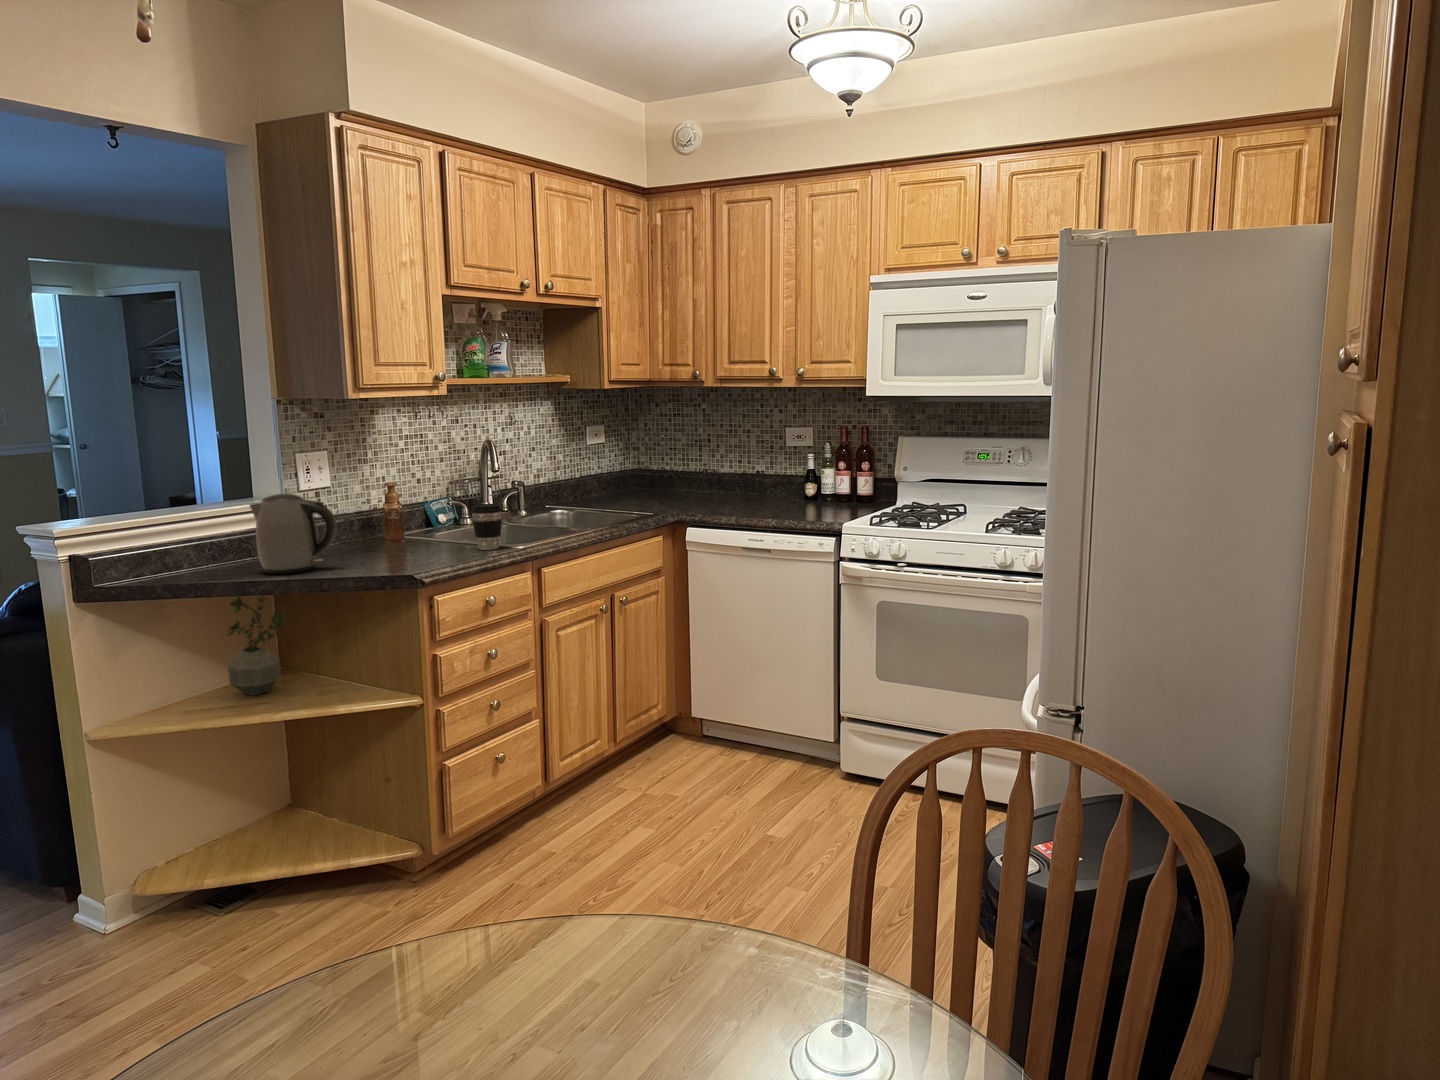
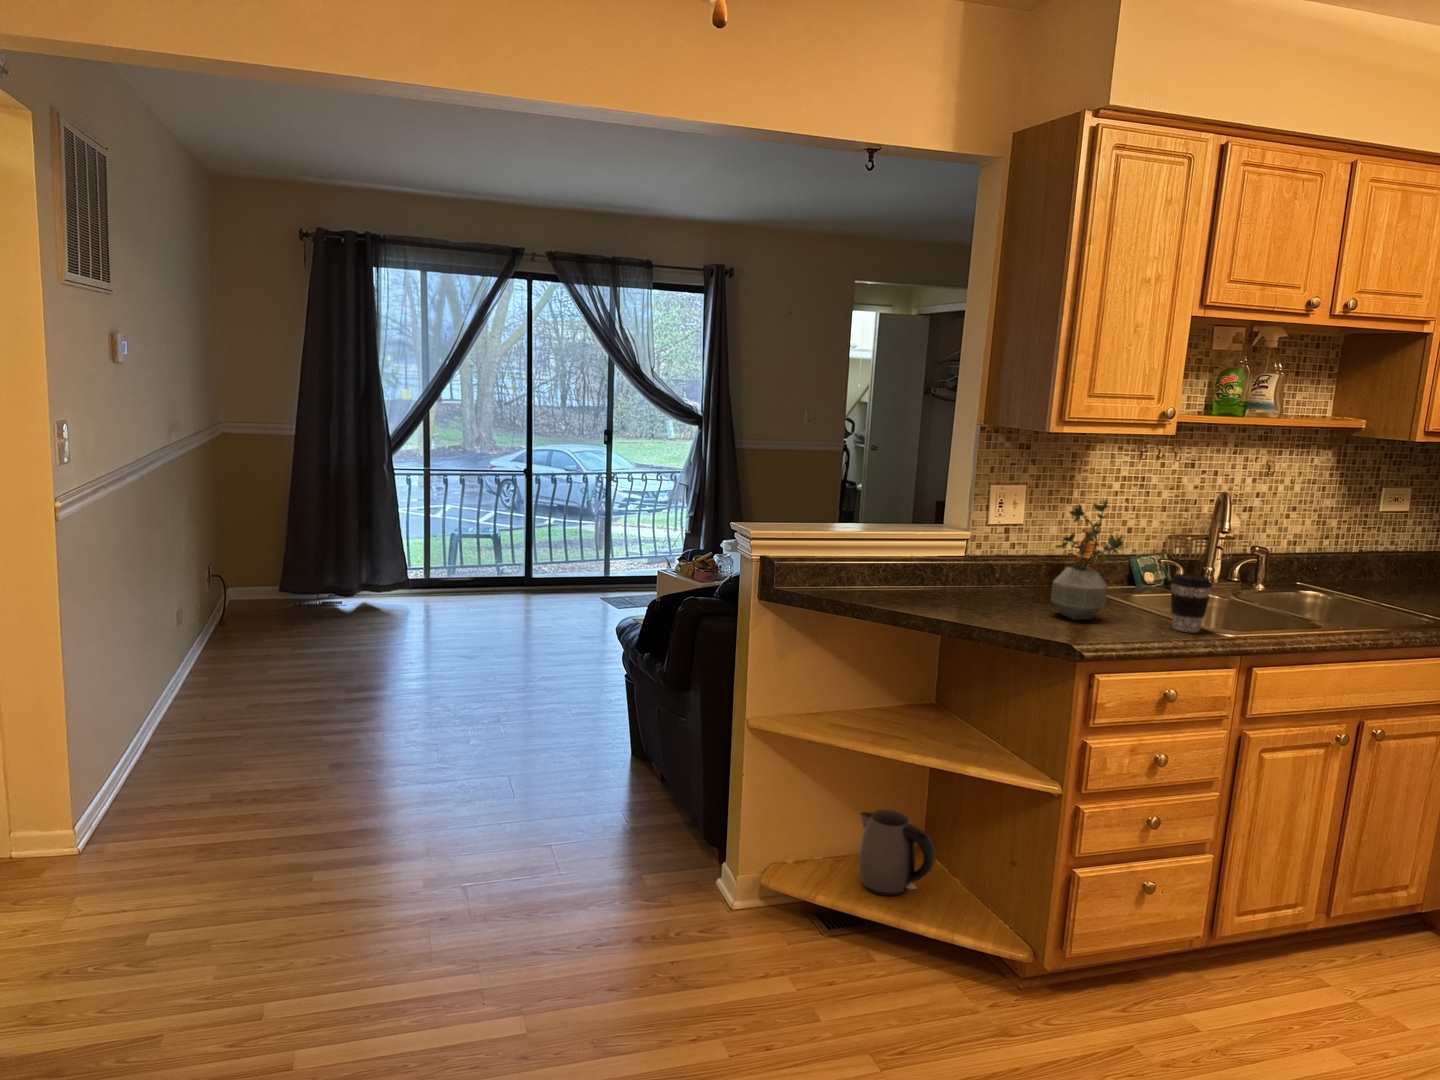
kettle: present [250,494,337,574] -> present [859,809,936,896]
potted plant: present [228,593,285,695] -> present [1051,501,1124,620]

